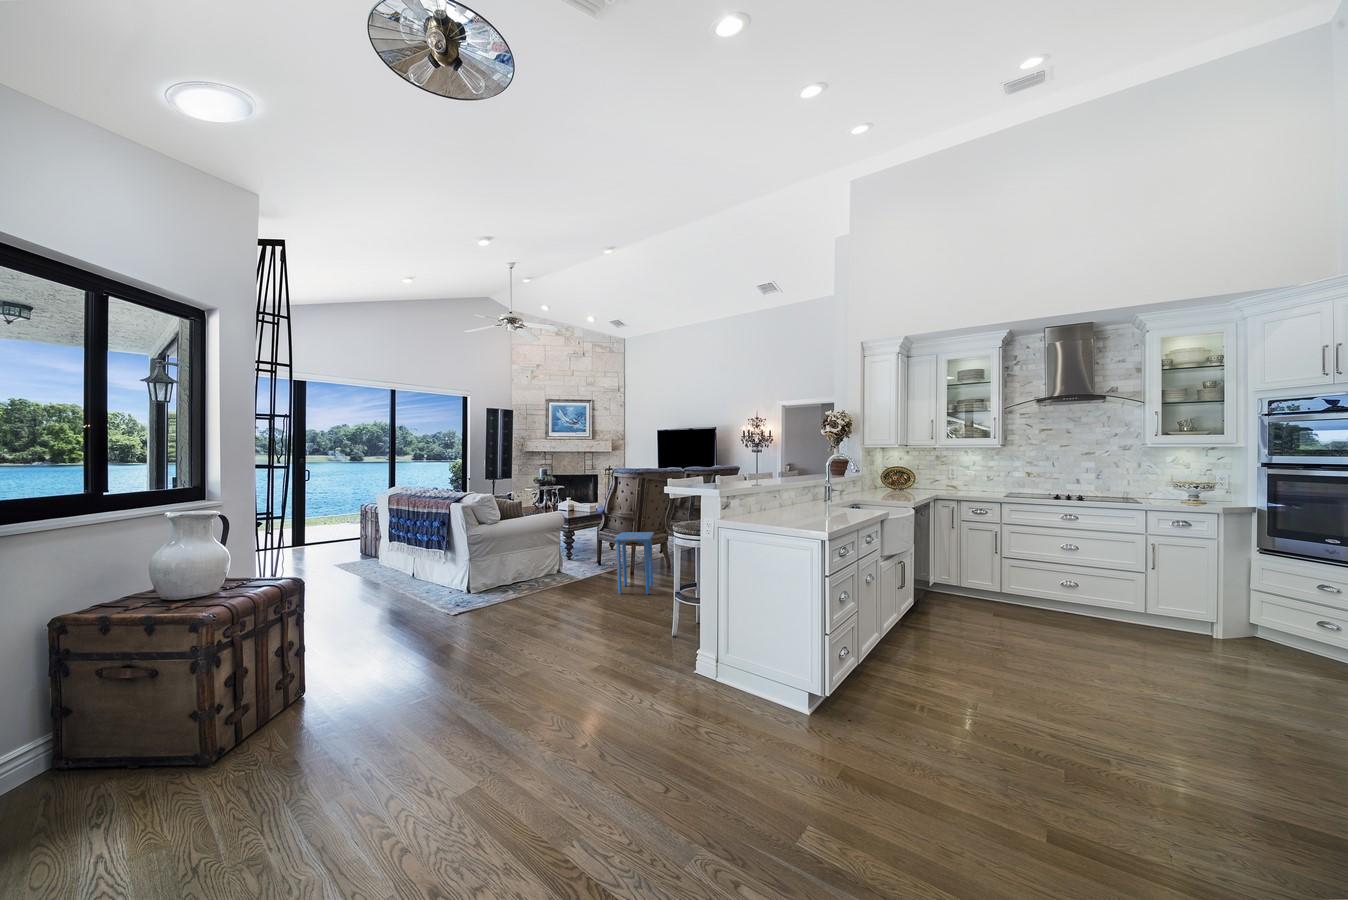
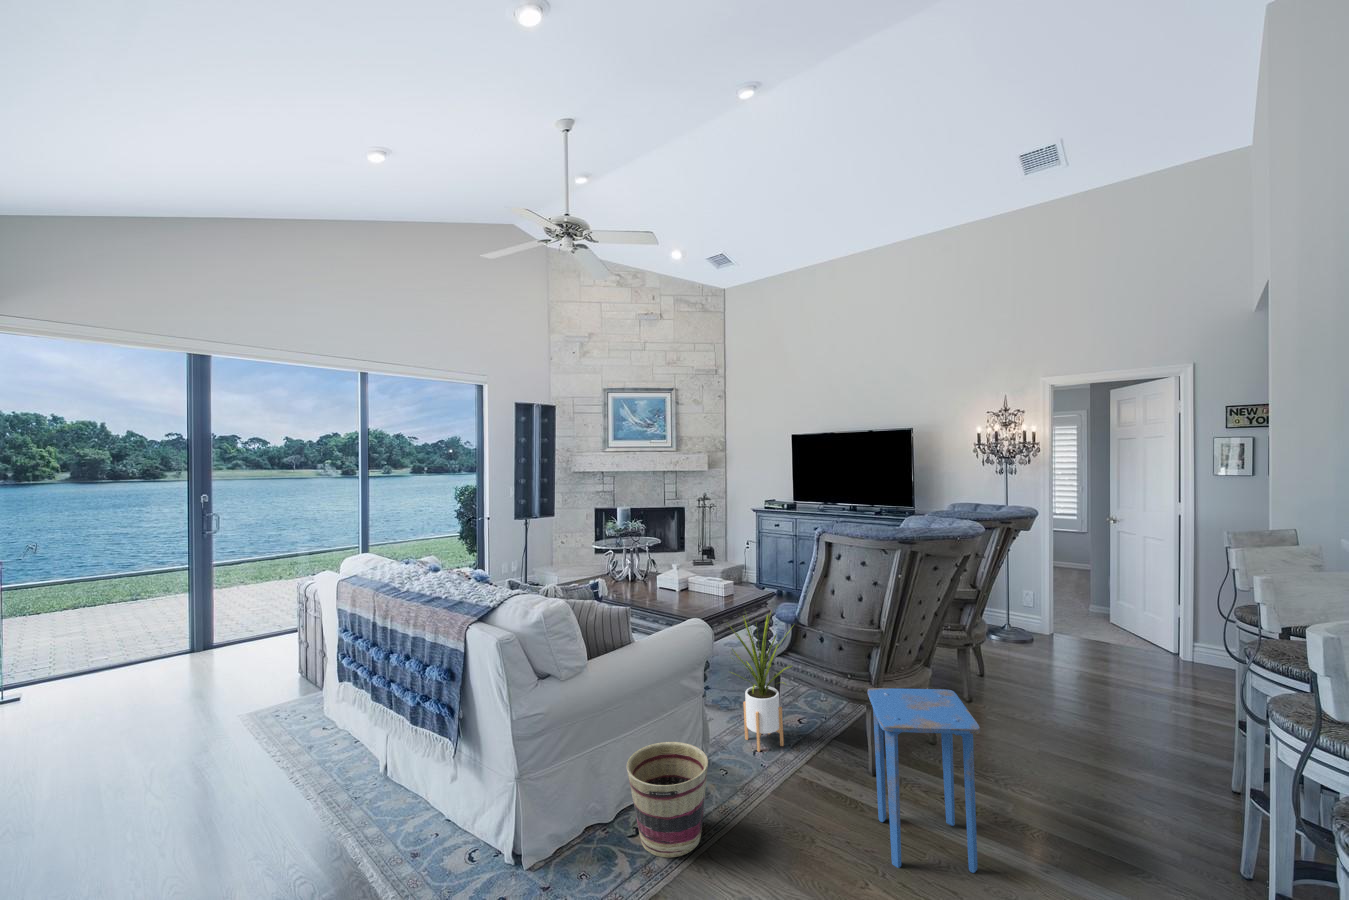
house plant: none [573,509,609,573] -> present [728,615,792,752]
basket: none [516,556,551,594] -> present [627,742,708,857]

